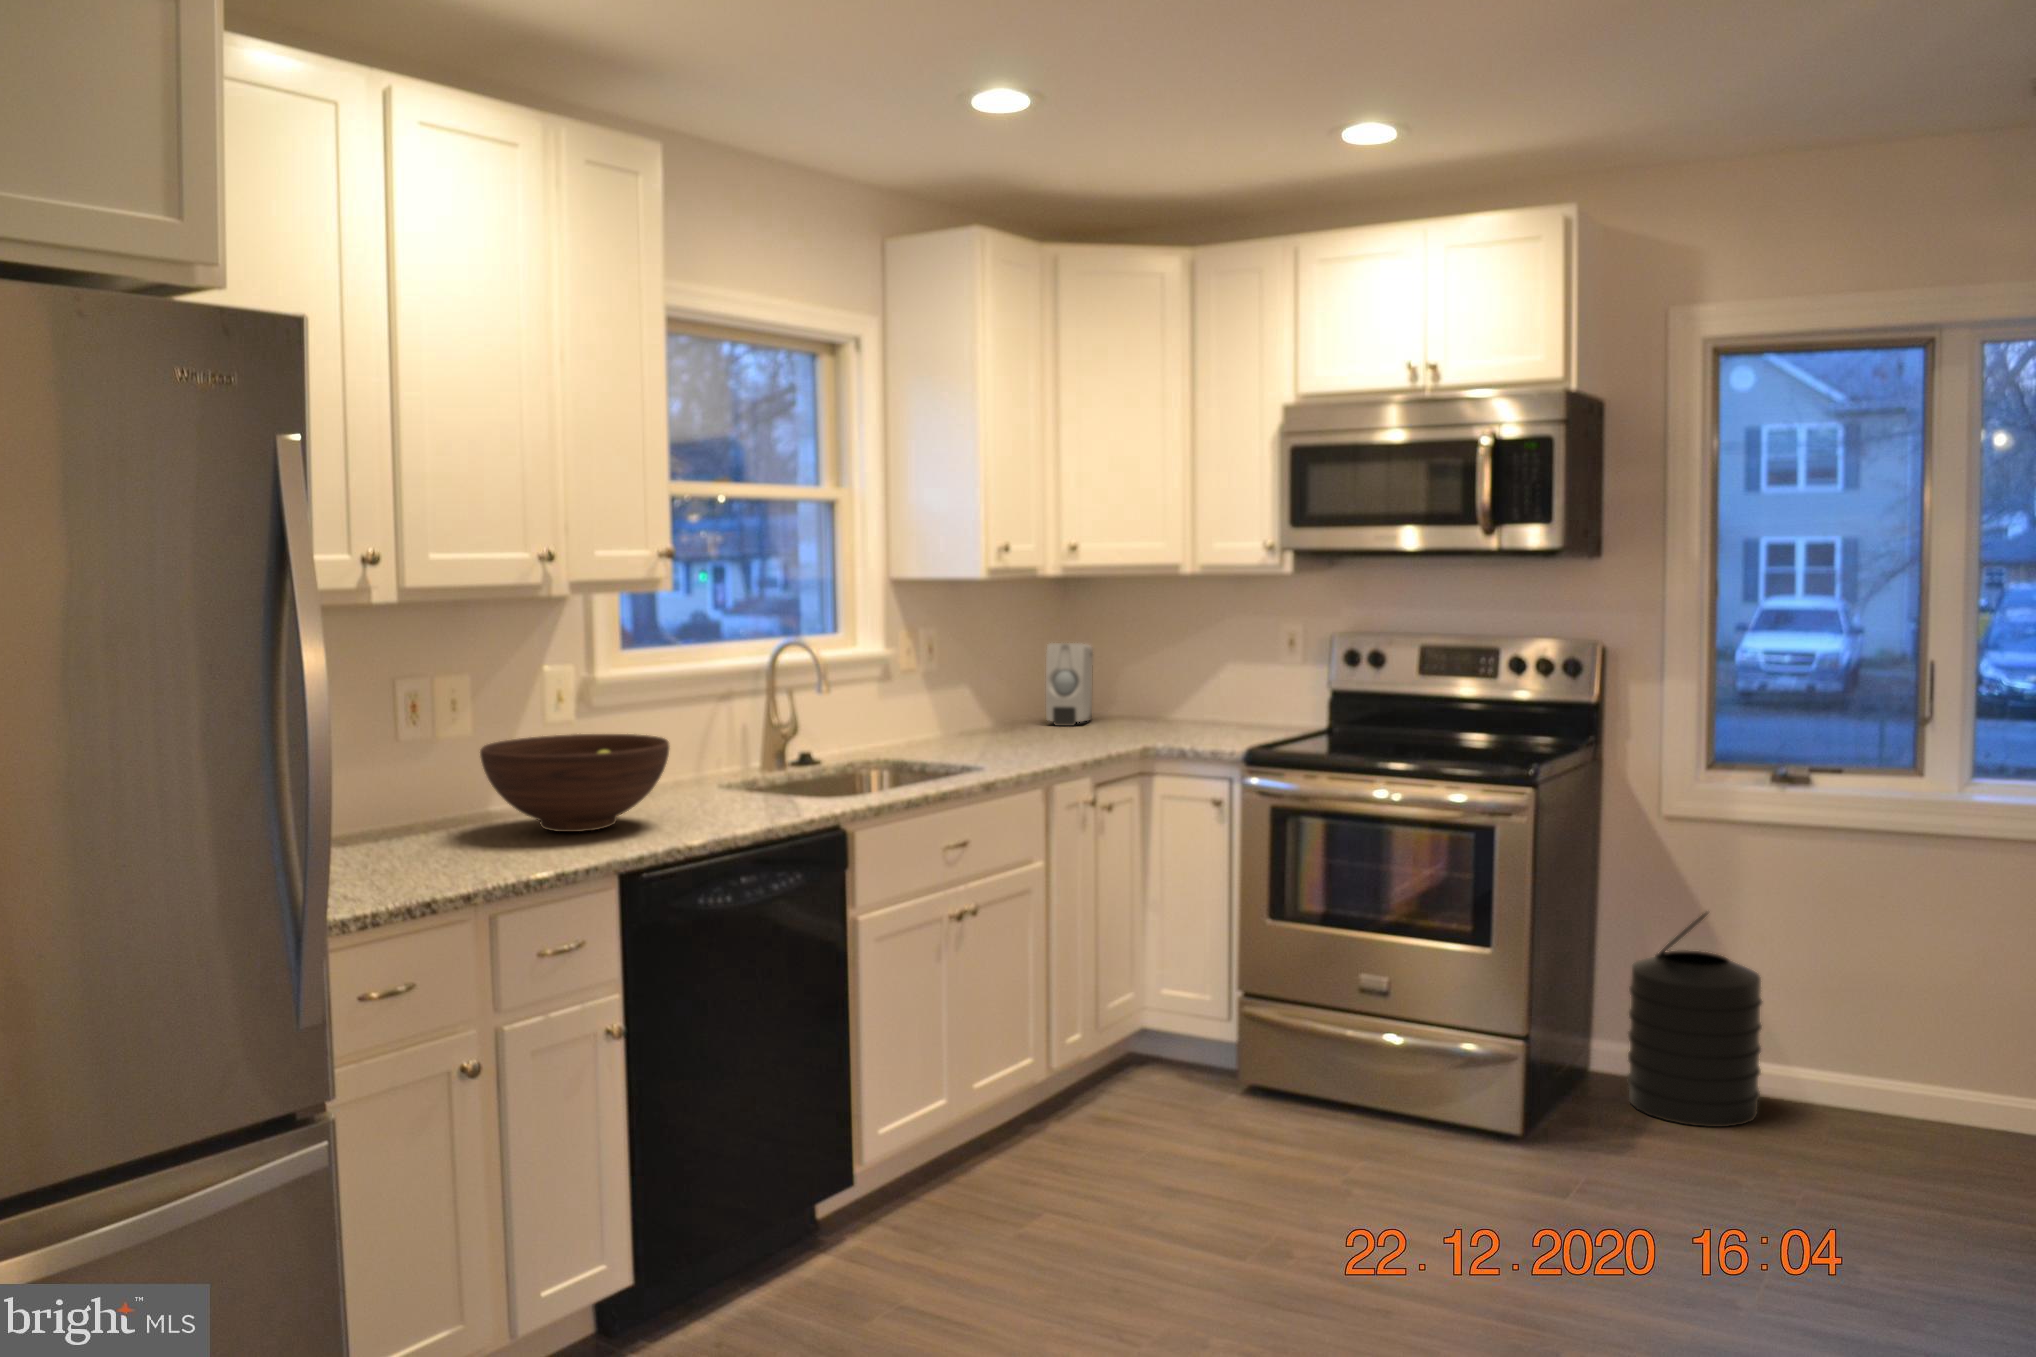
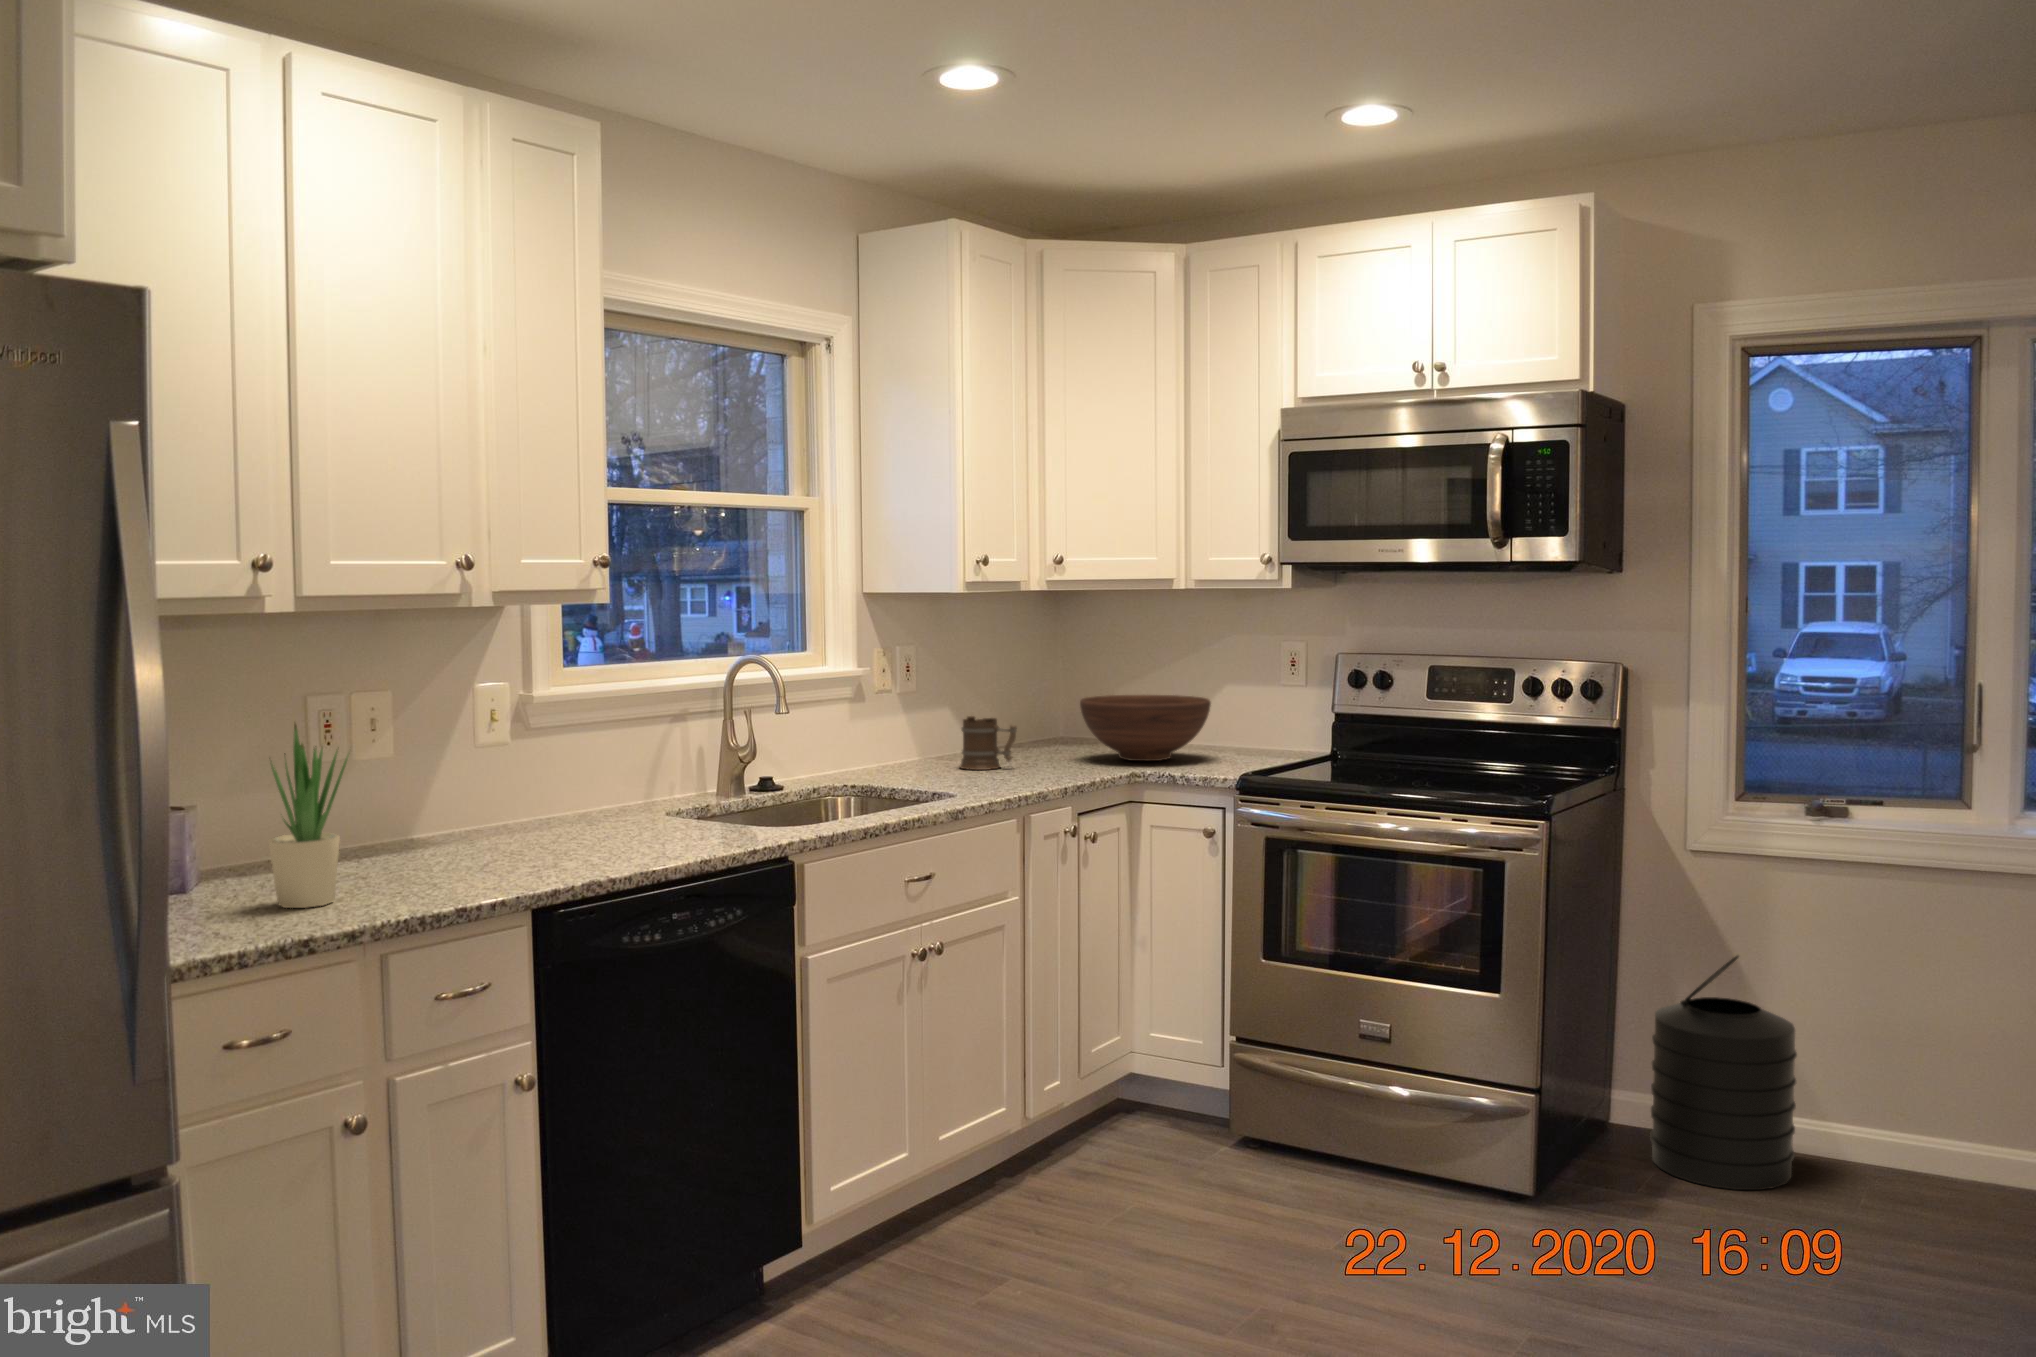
soap dispenser: present [1046,643,1093,726] -> none [1033,663,1084,750]
mug: none [980,694,1035,745] -> present [960,716,1017,770]
potted plant: none [383,703,456,874] -> present [269,724,348,908]
fruit bowl: present [480,734,670,832] -> present [1080,695,1211,761]

